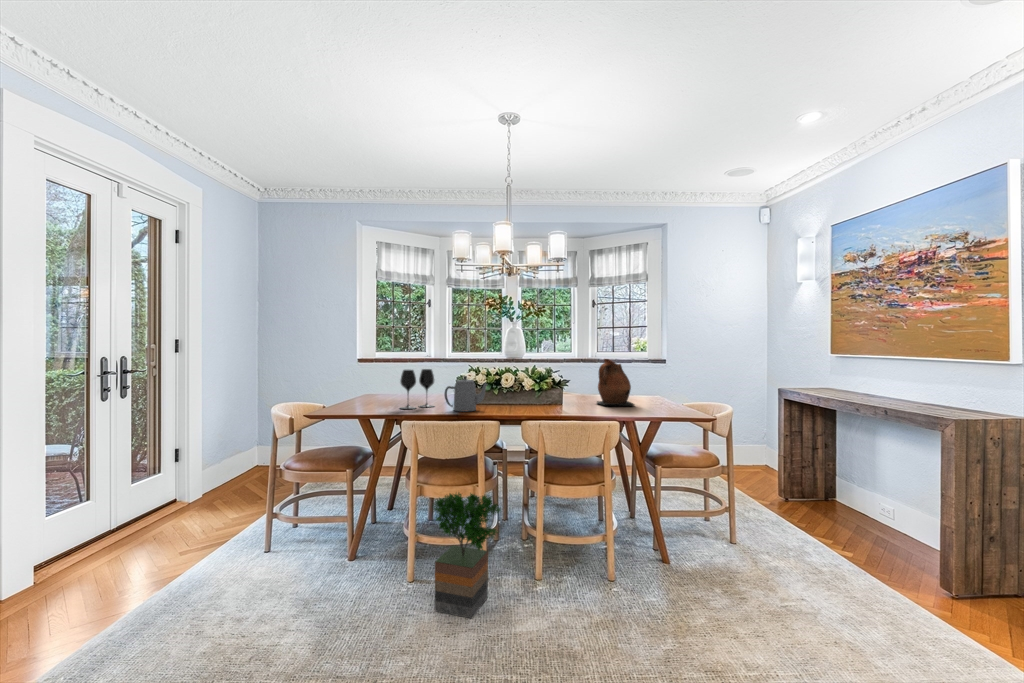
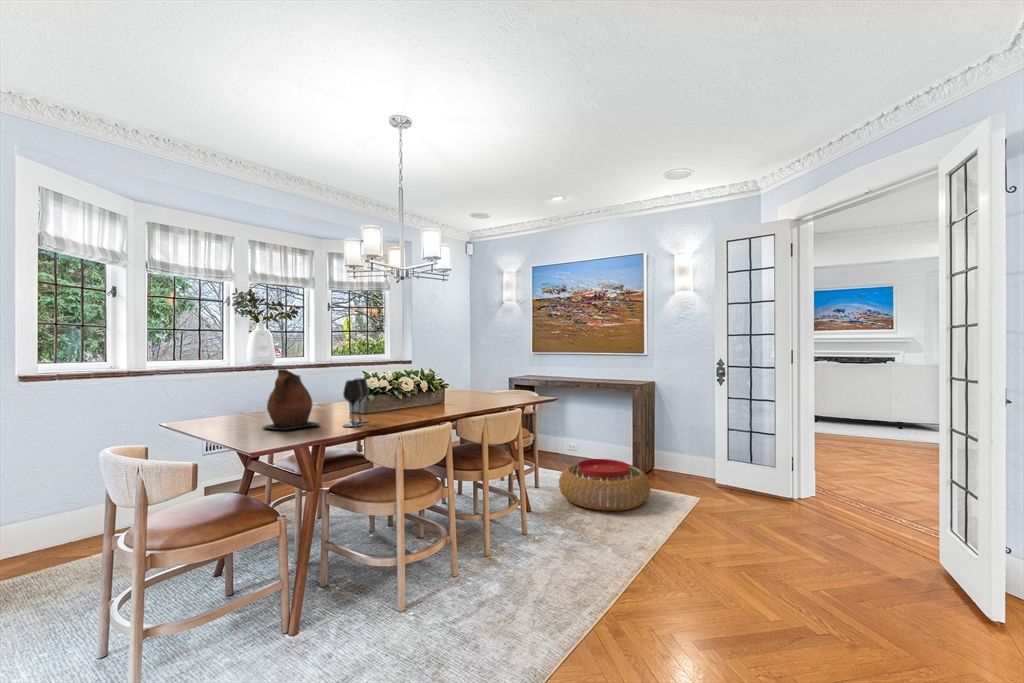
ceramic pitcher: present [597,359,634,406] -> present [265,369,320,430]
teapot: present [445,376,487,412] -> none [401,382,425,420]
potted tree: present [434,493,500,618] -> none [461,486,540,609]
pouf: none [711,521,881,623] -> present [559,459,651,511]

